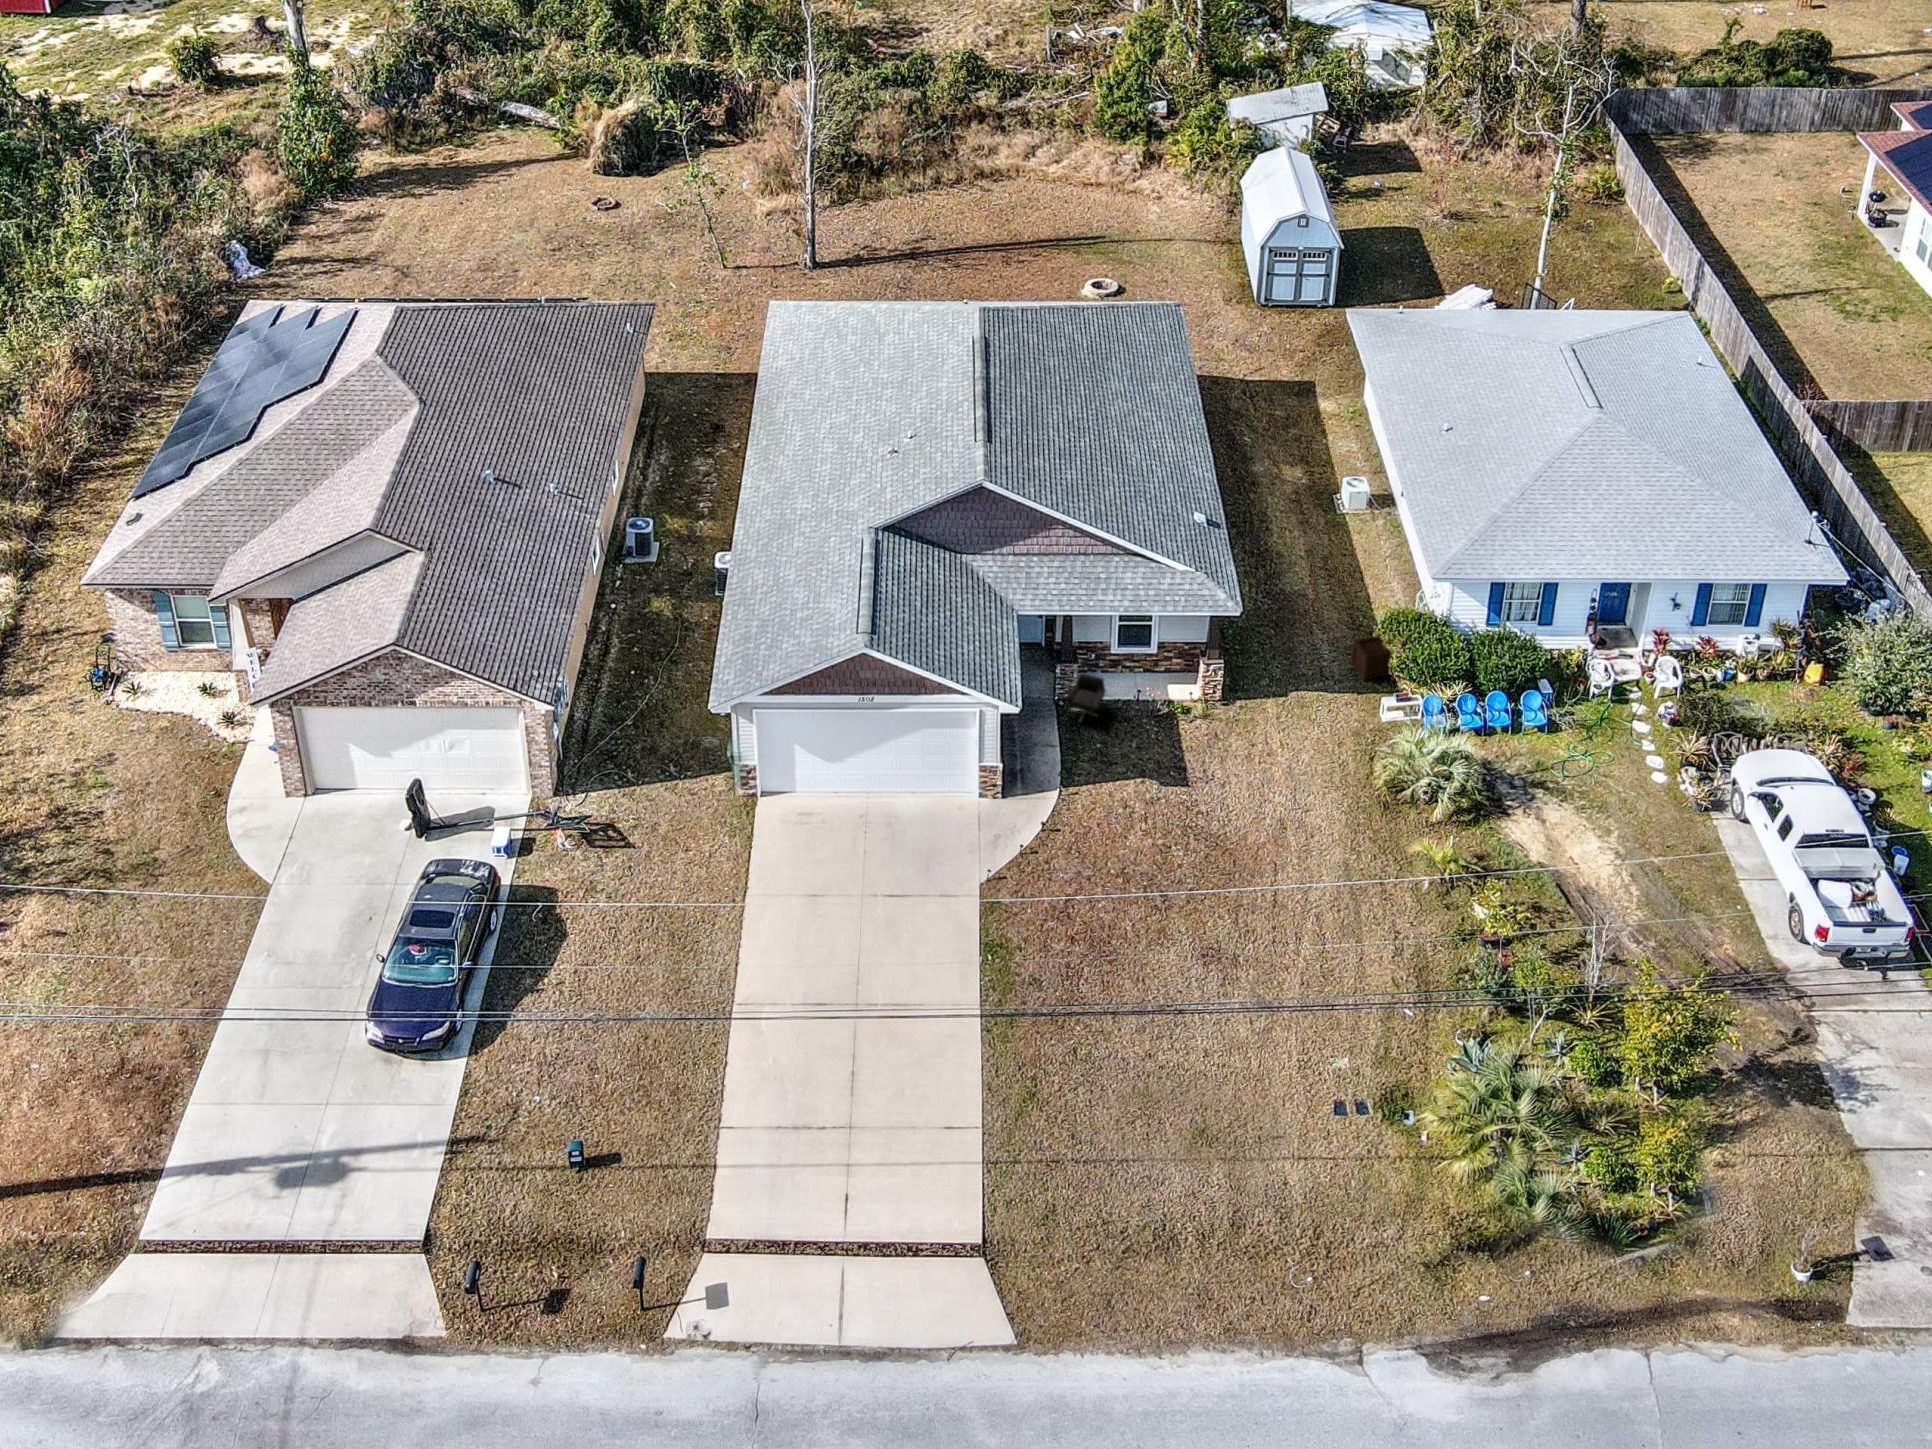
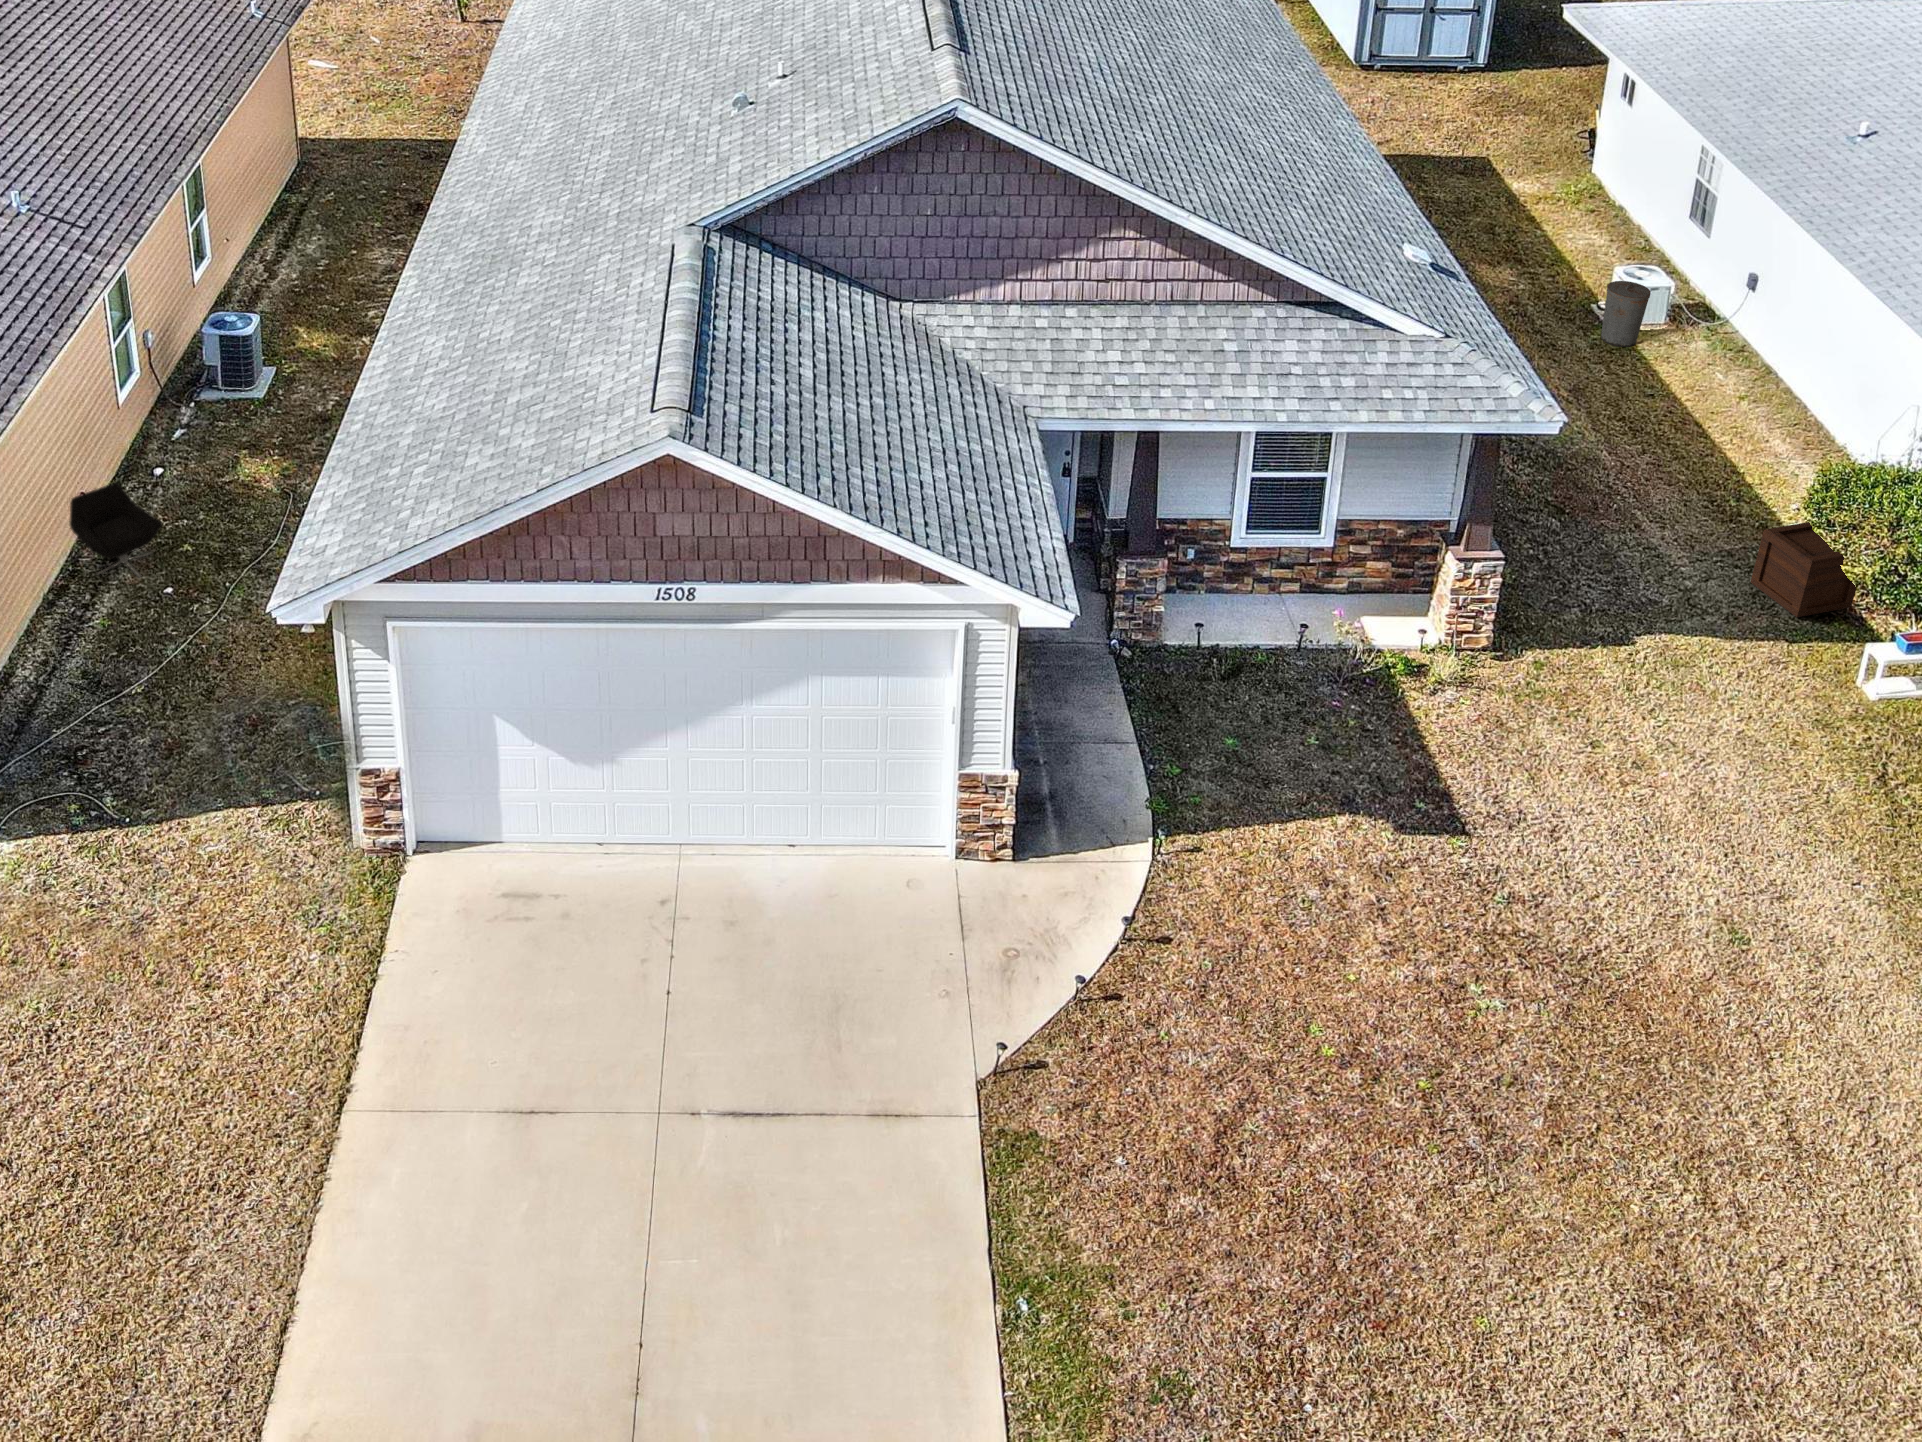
trash can: none [1334,487,1356,521] -> present [1601,281,1651,347]
lounge chair: present [1066,673,1106,714] -> present [69,482,163,577]

